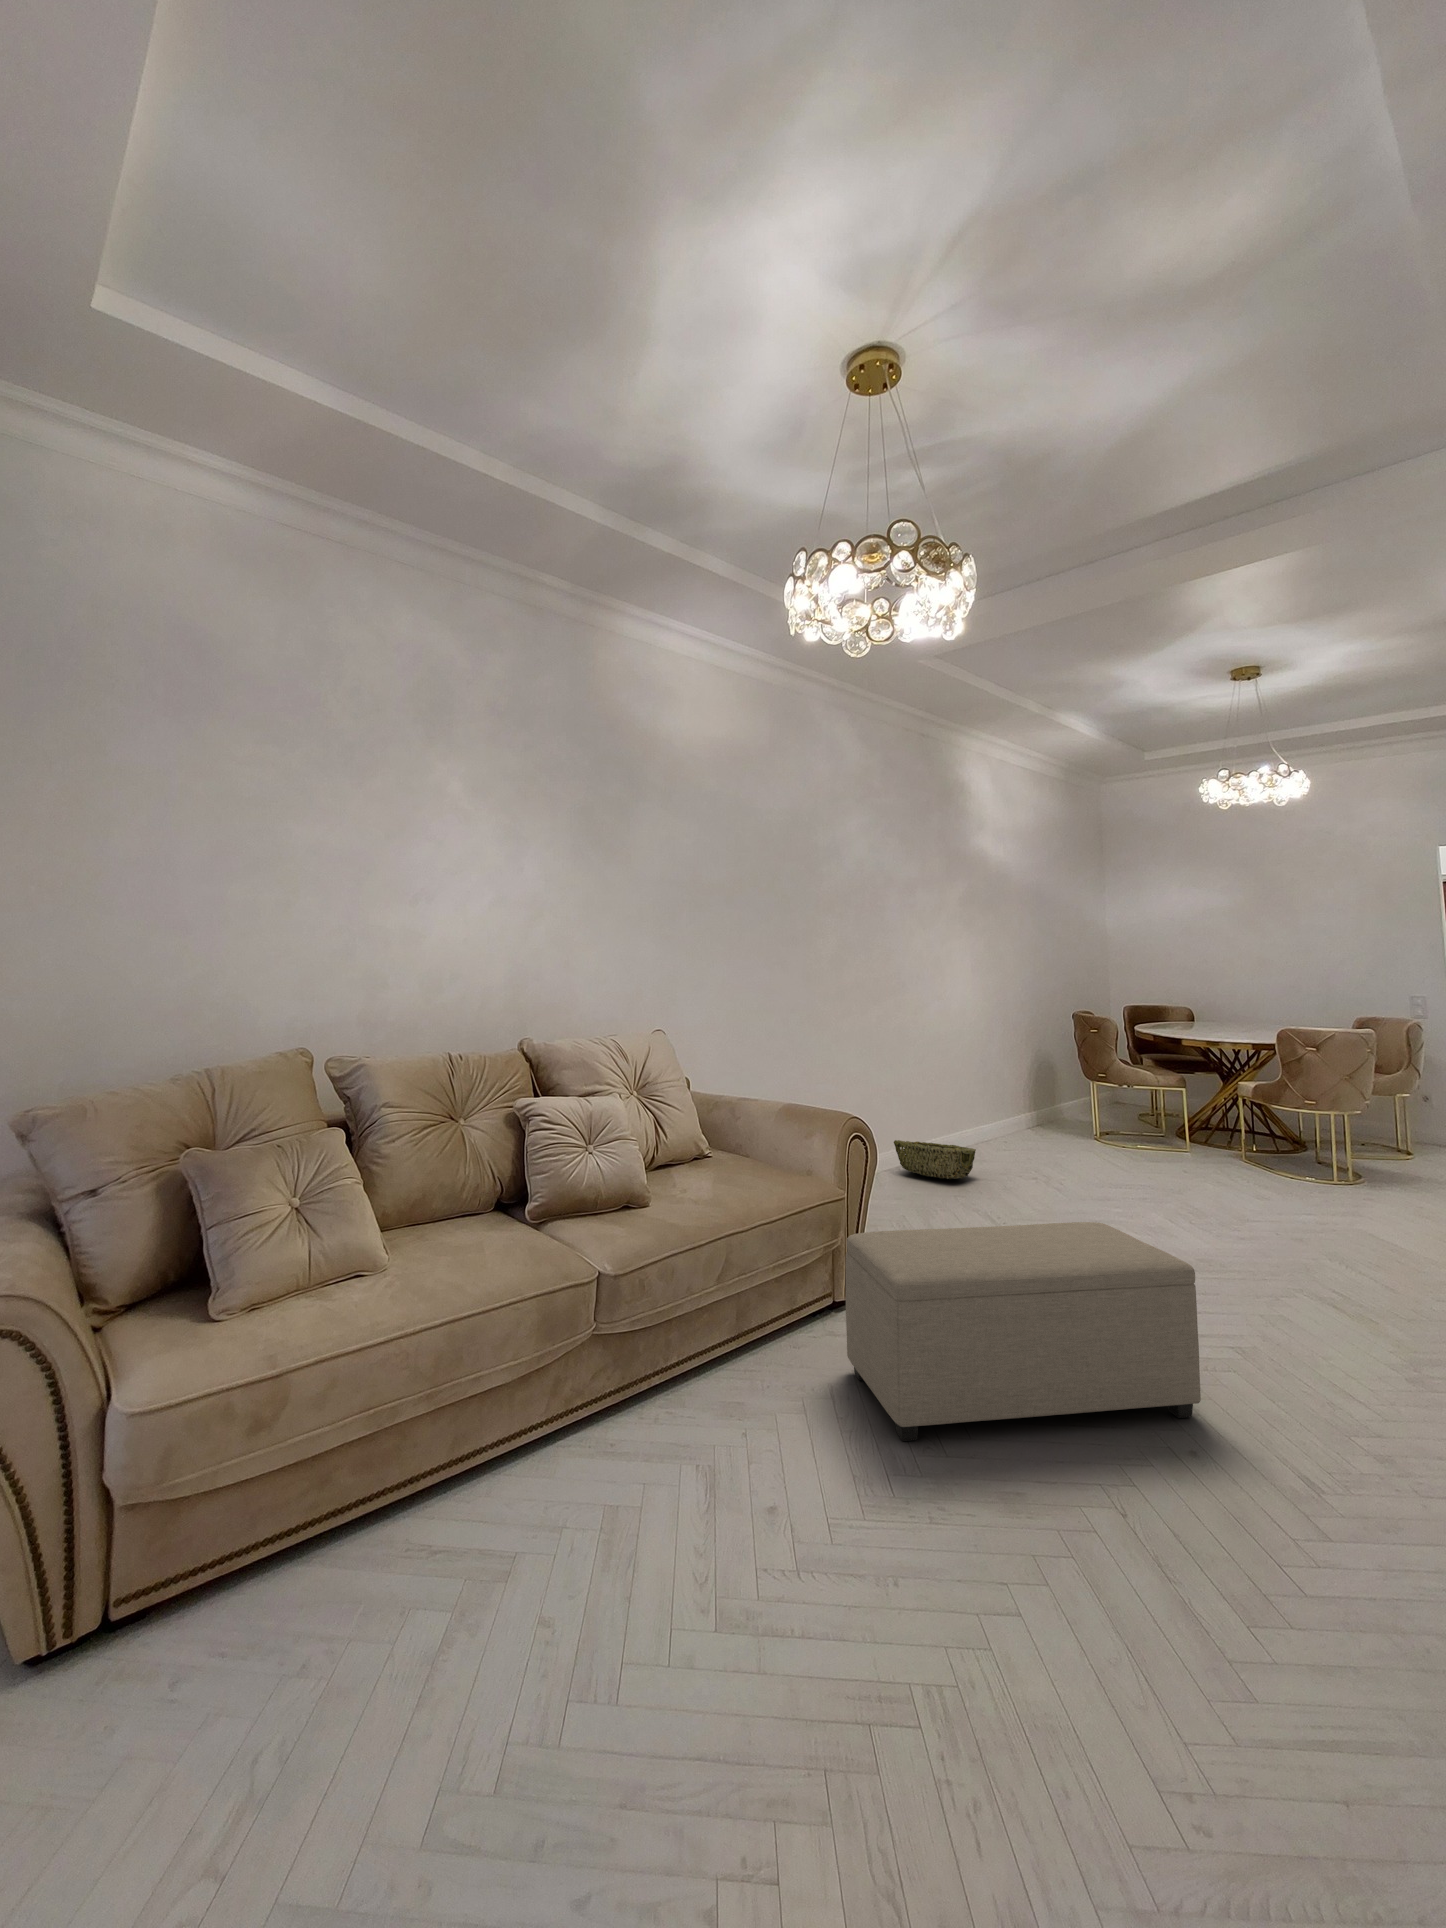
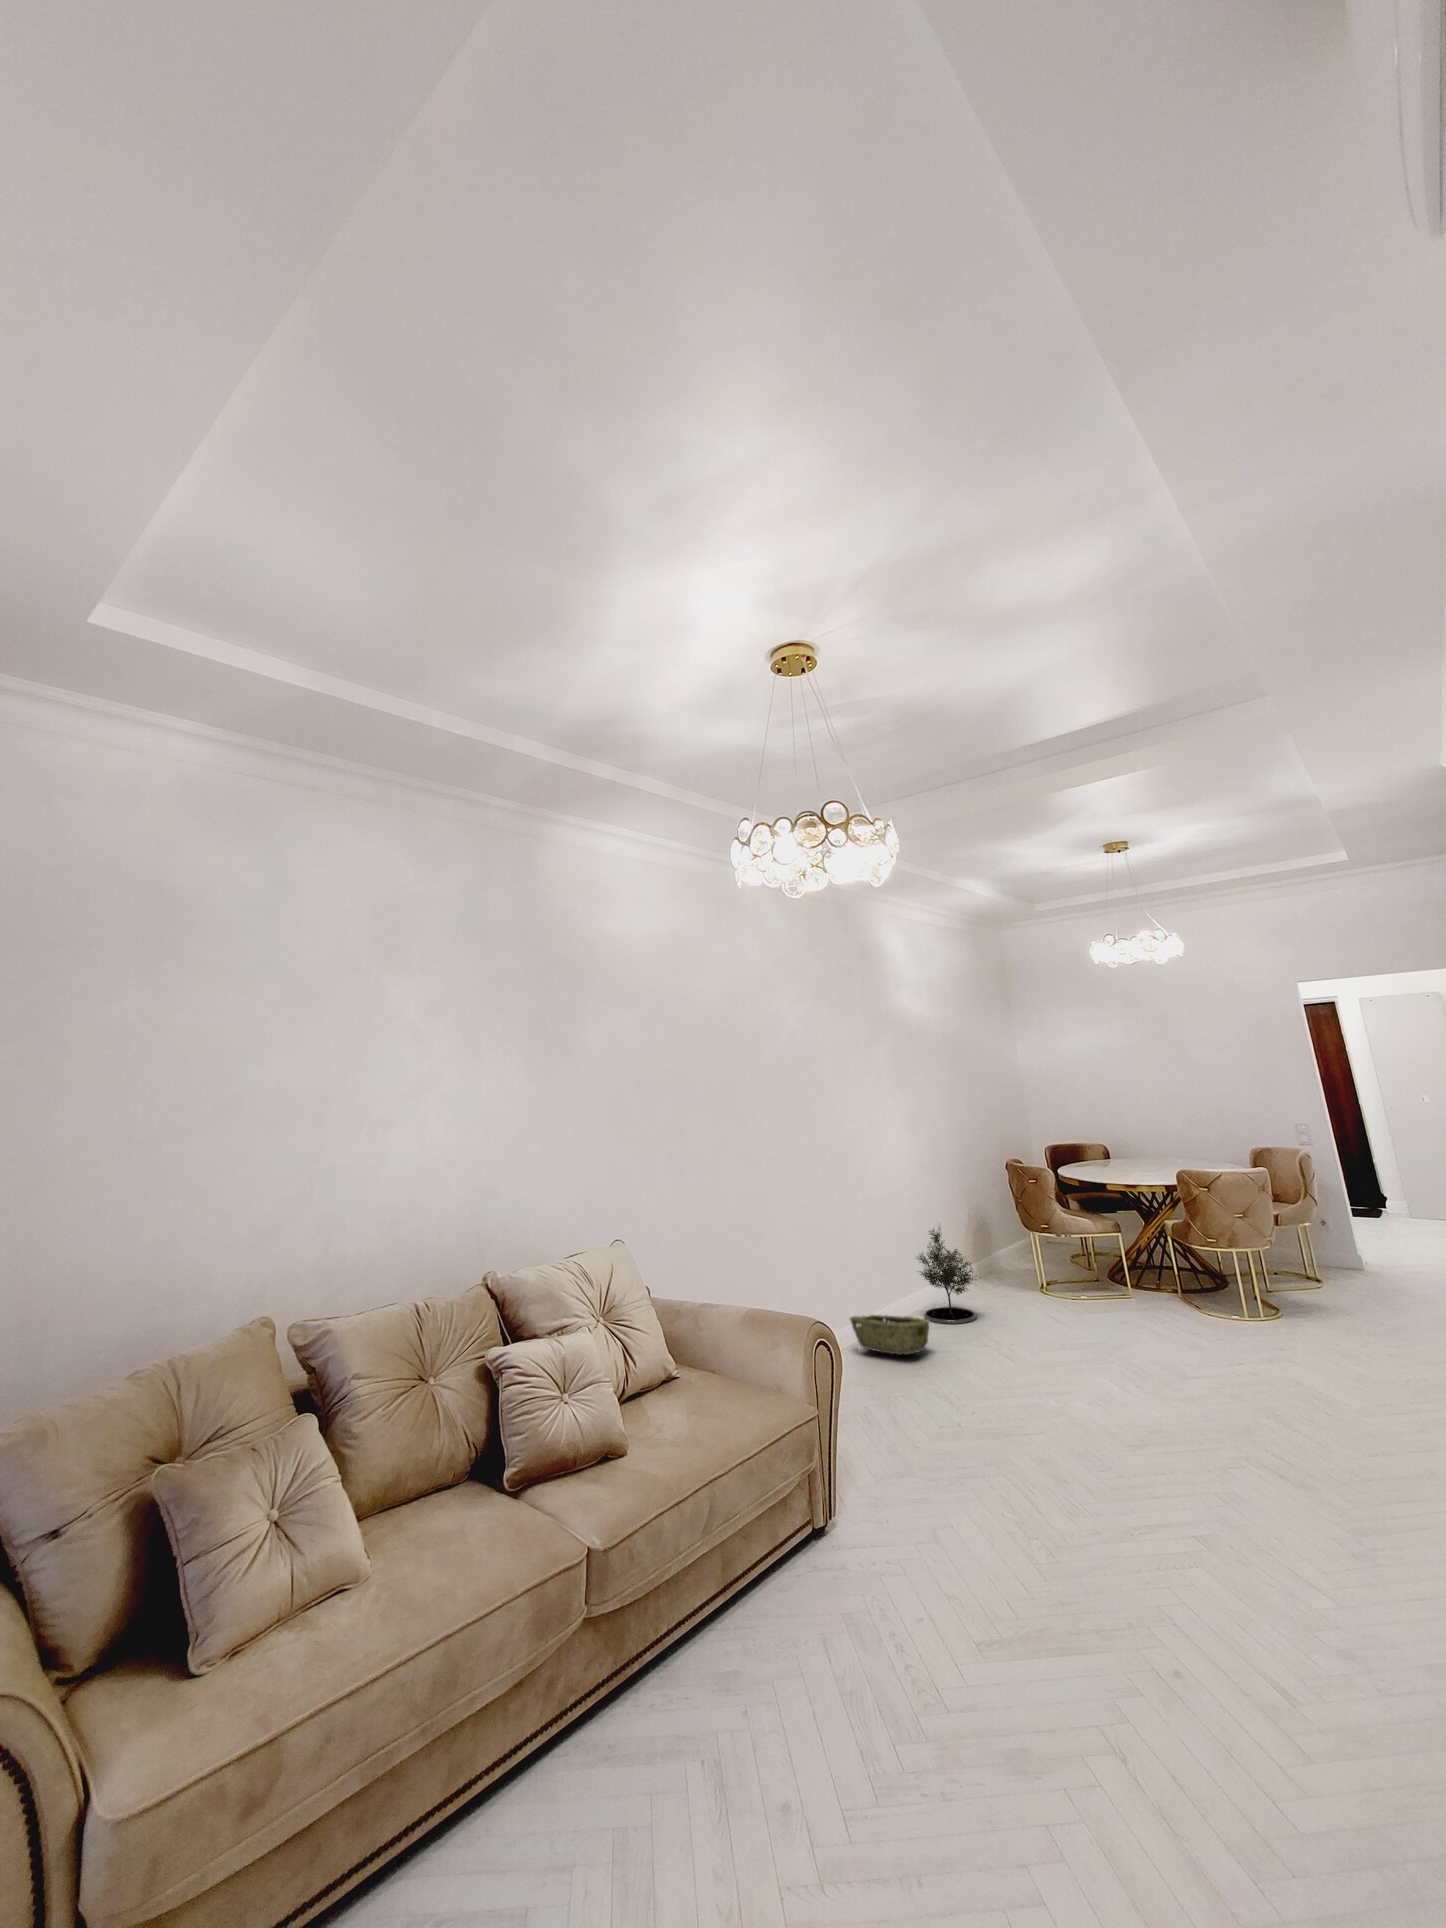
potted tree: none [967,1061,1034,1159] -> present [917,1227,976,1324]
ottoman: present [846,1222,1201,1441] -> none [825,1420,1176,1699]

